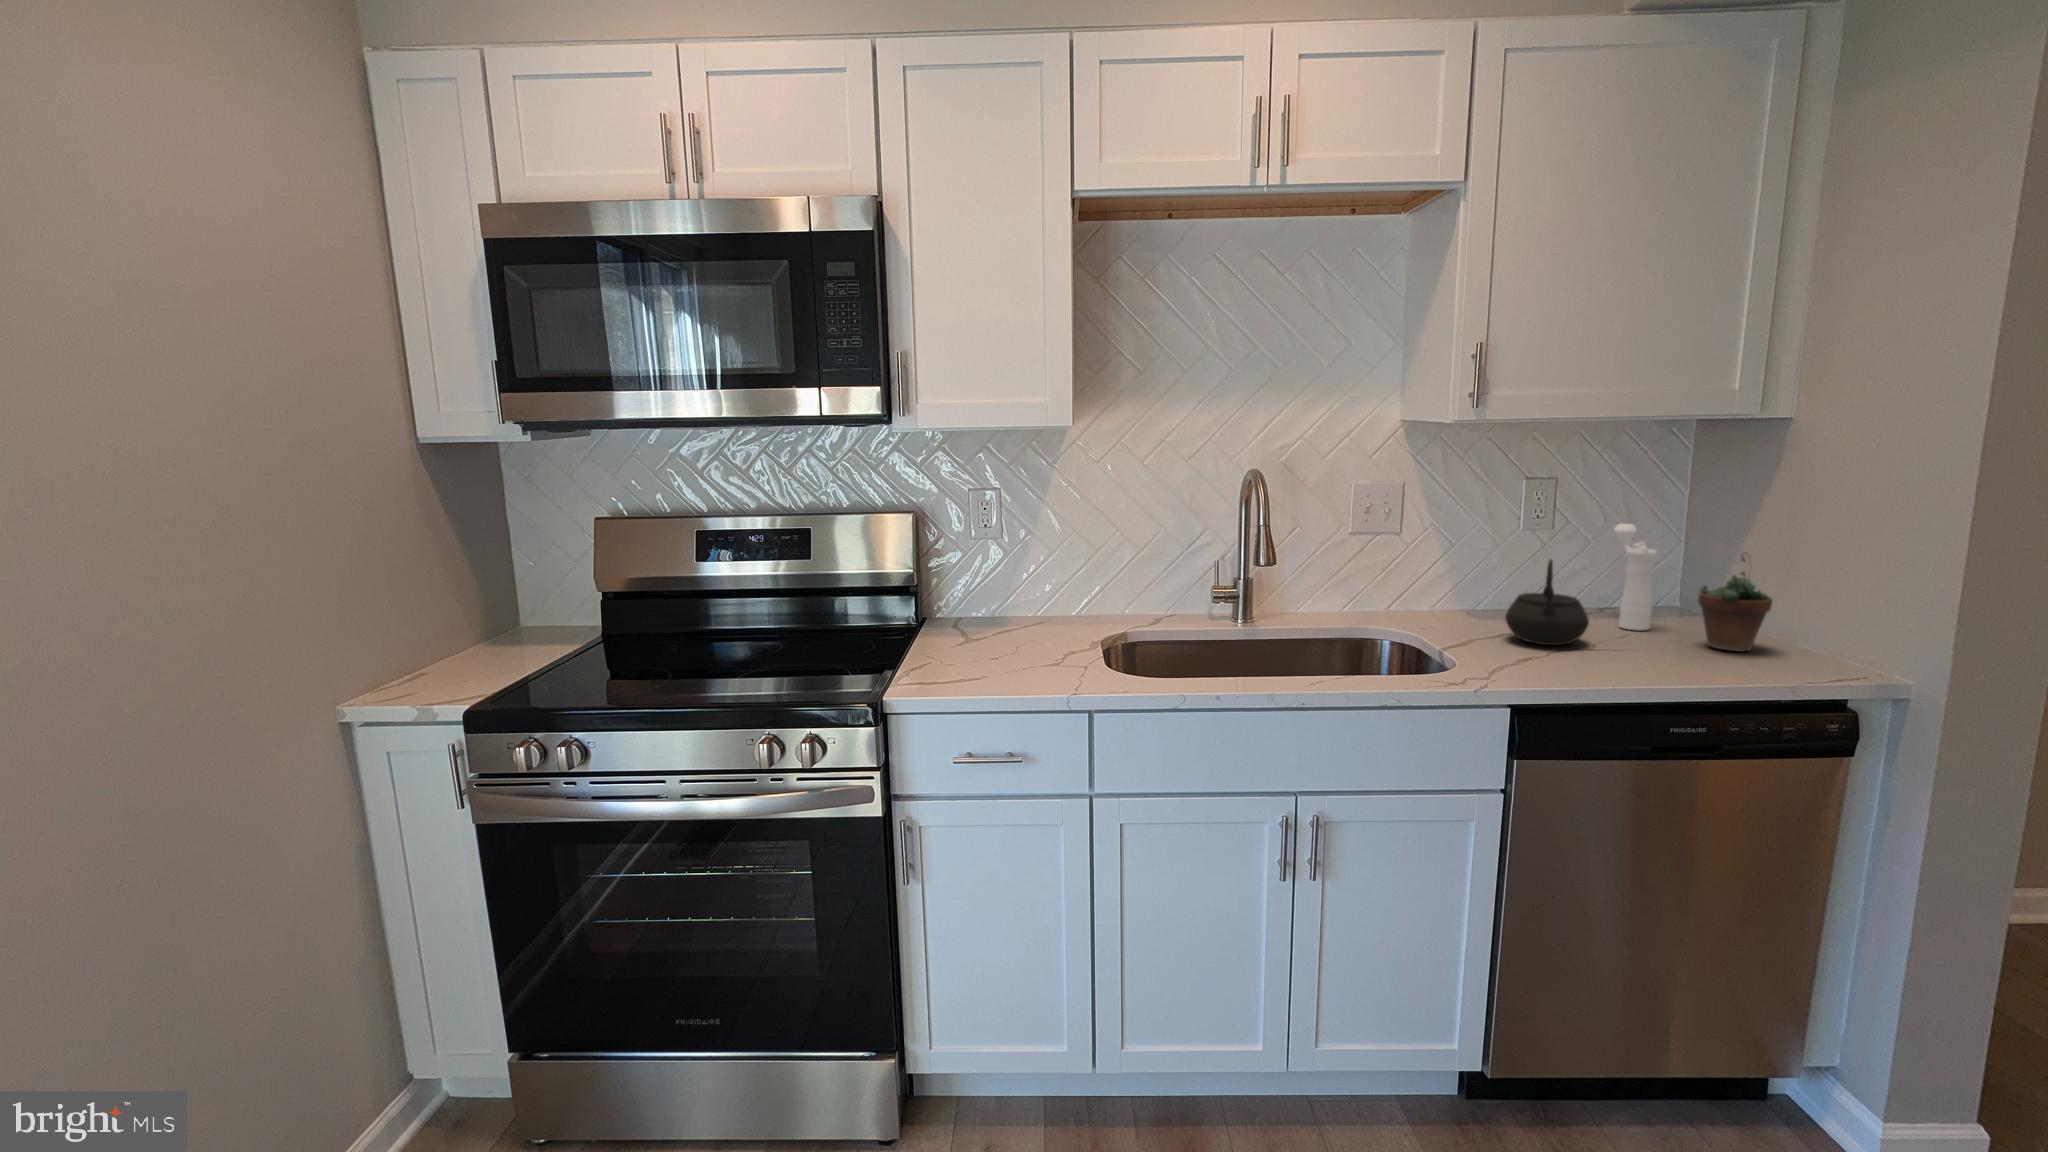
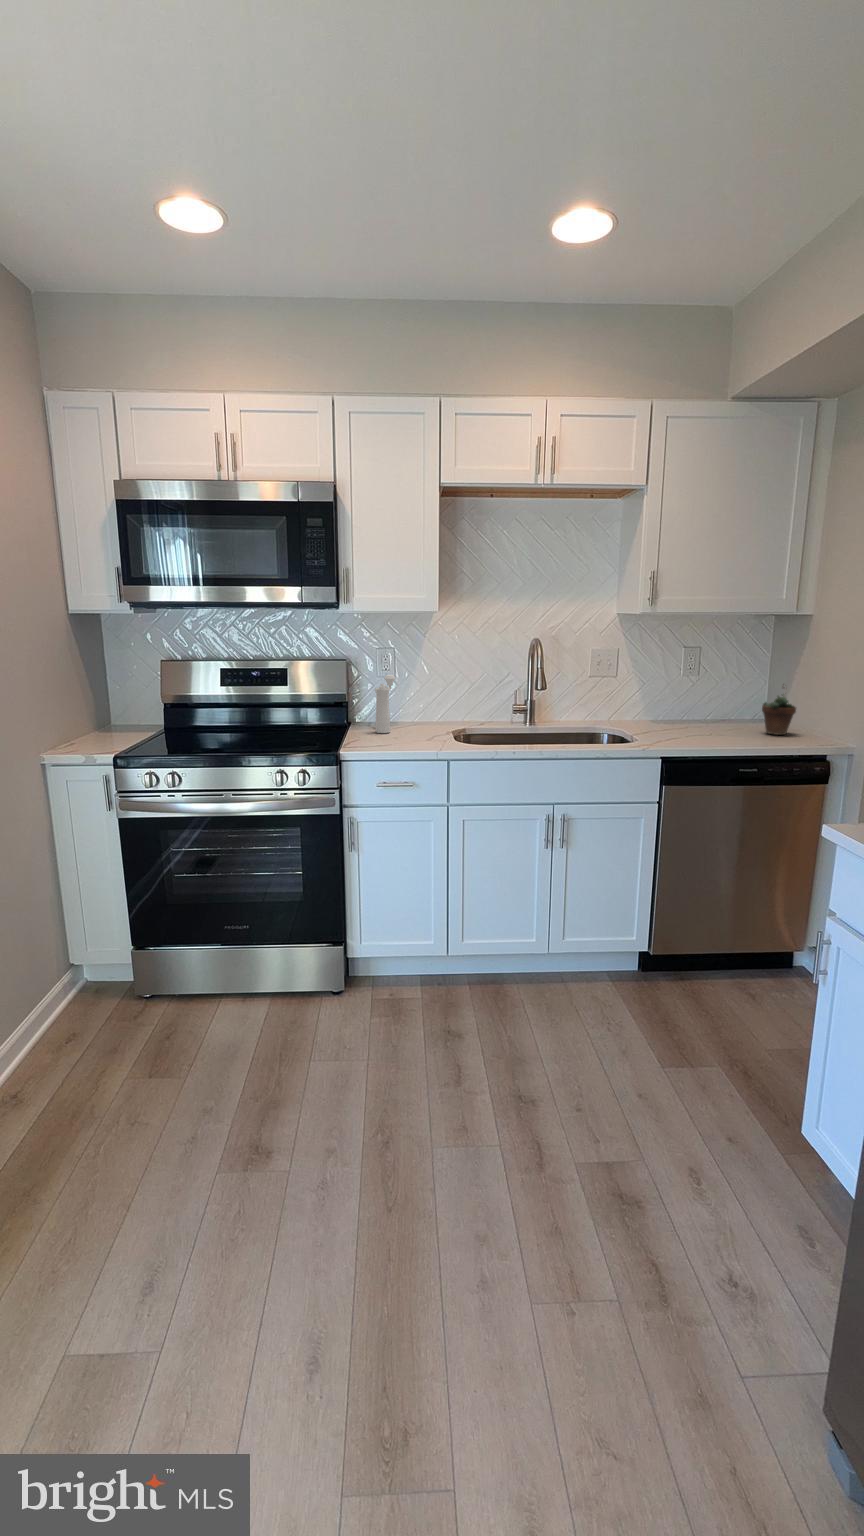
pepper mill: present [1614,524,1657,630] -> present [375,675,395,733]
kettle: present [1505,559,1589,645] -> none [666,688,708,733]

